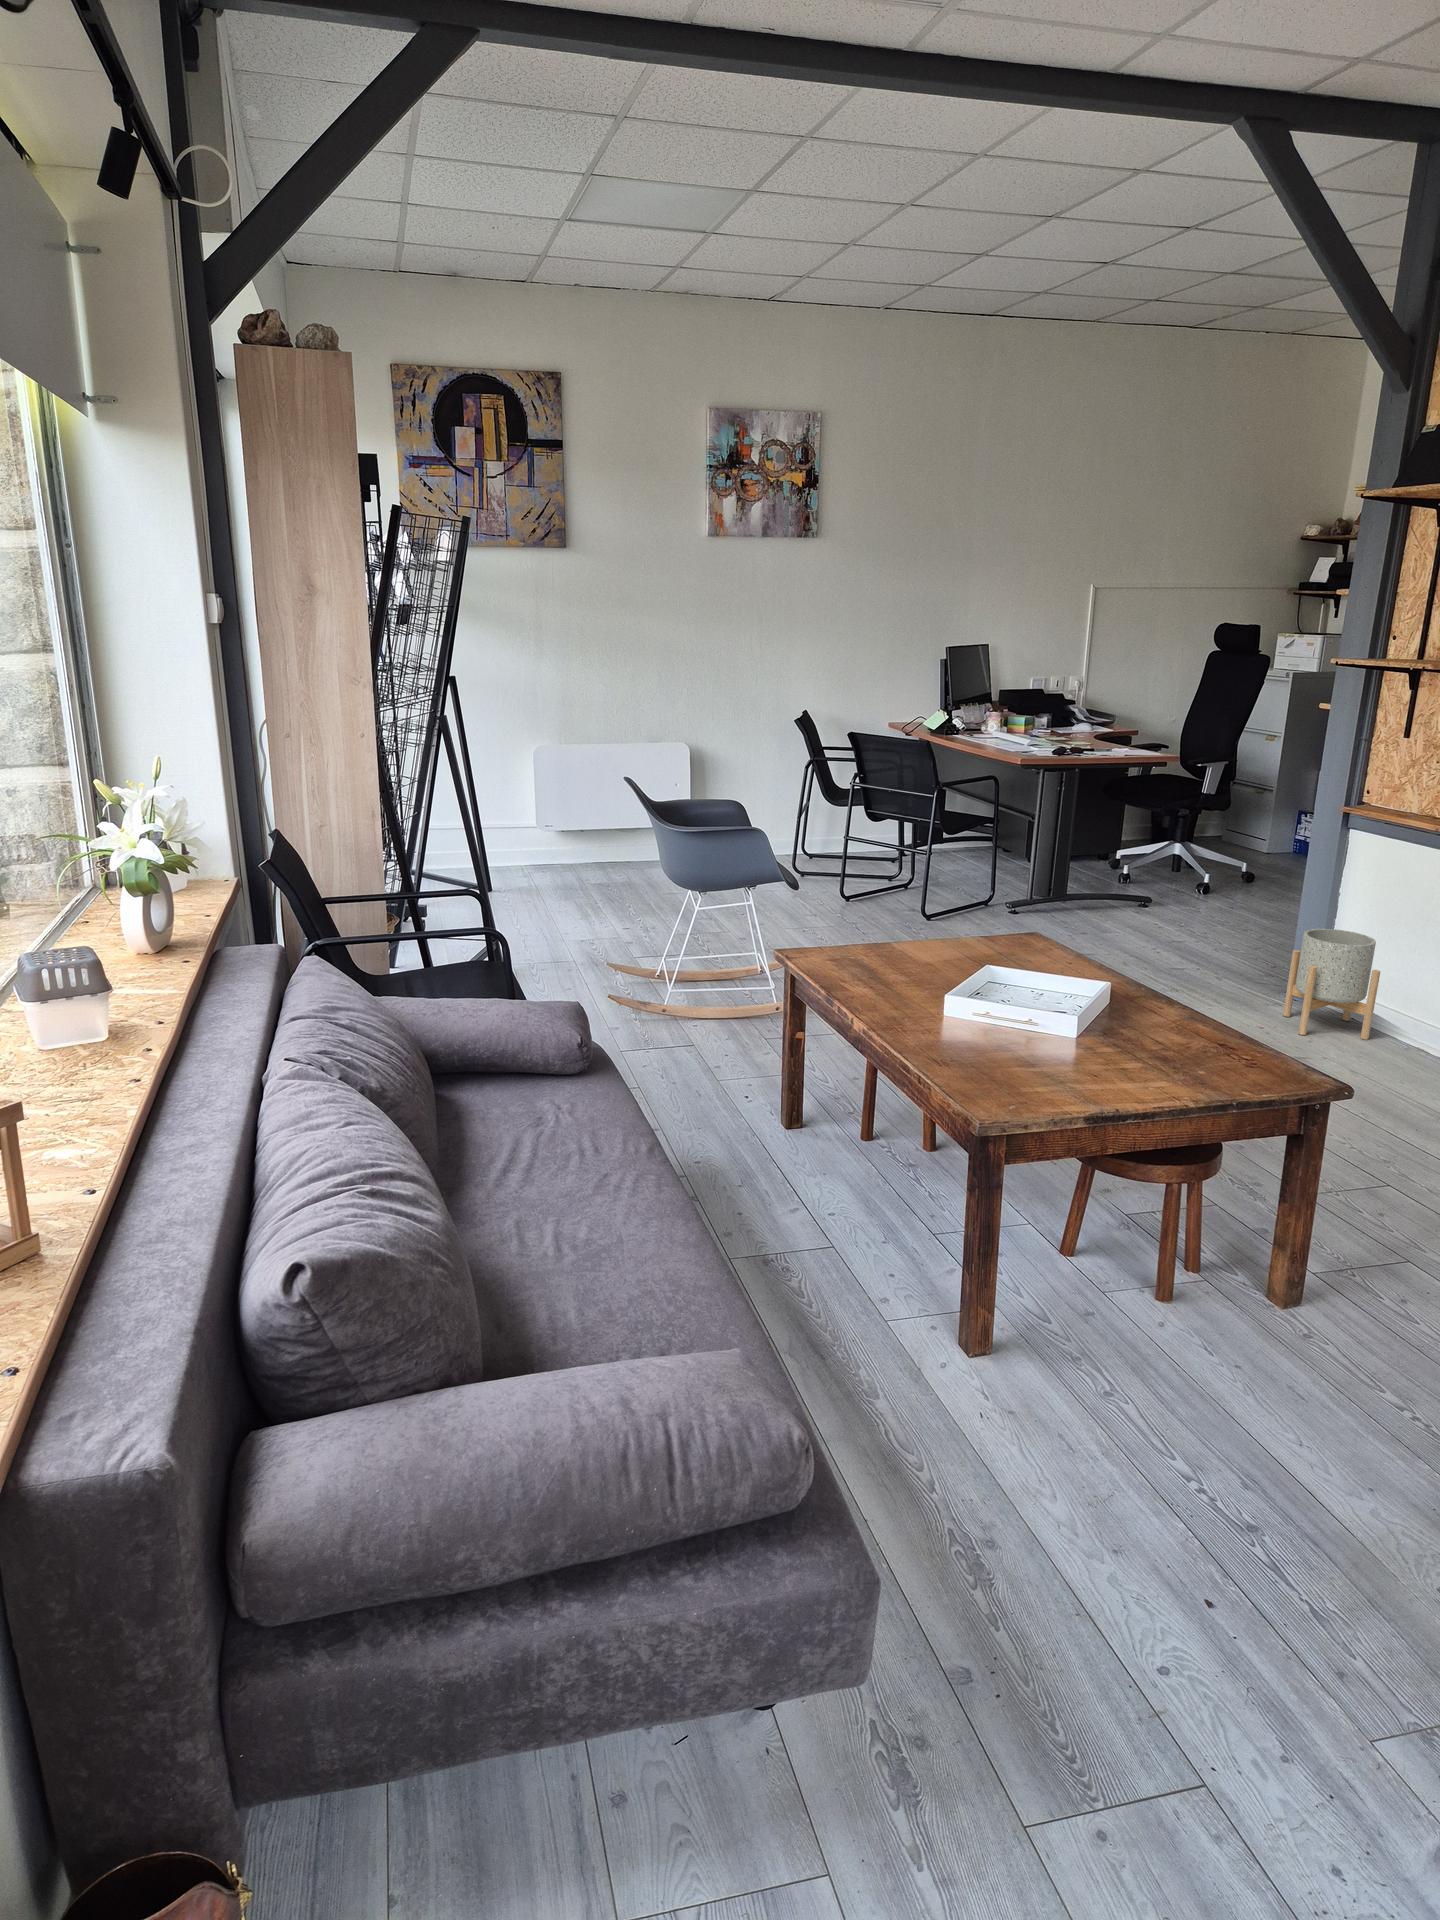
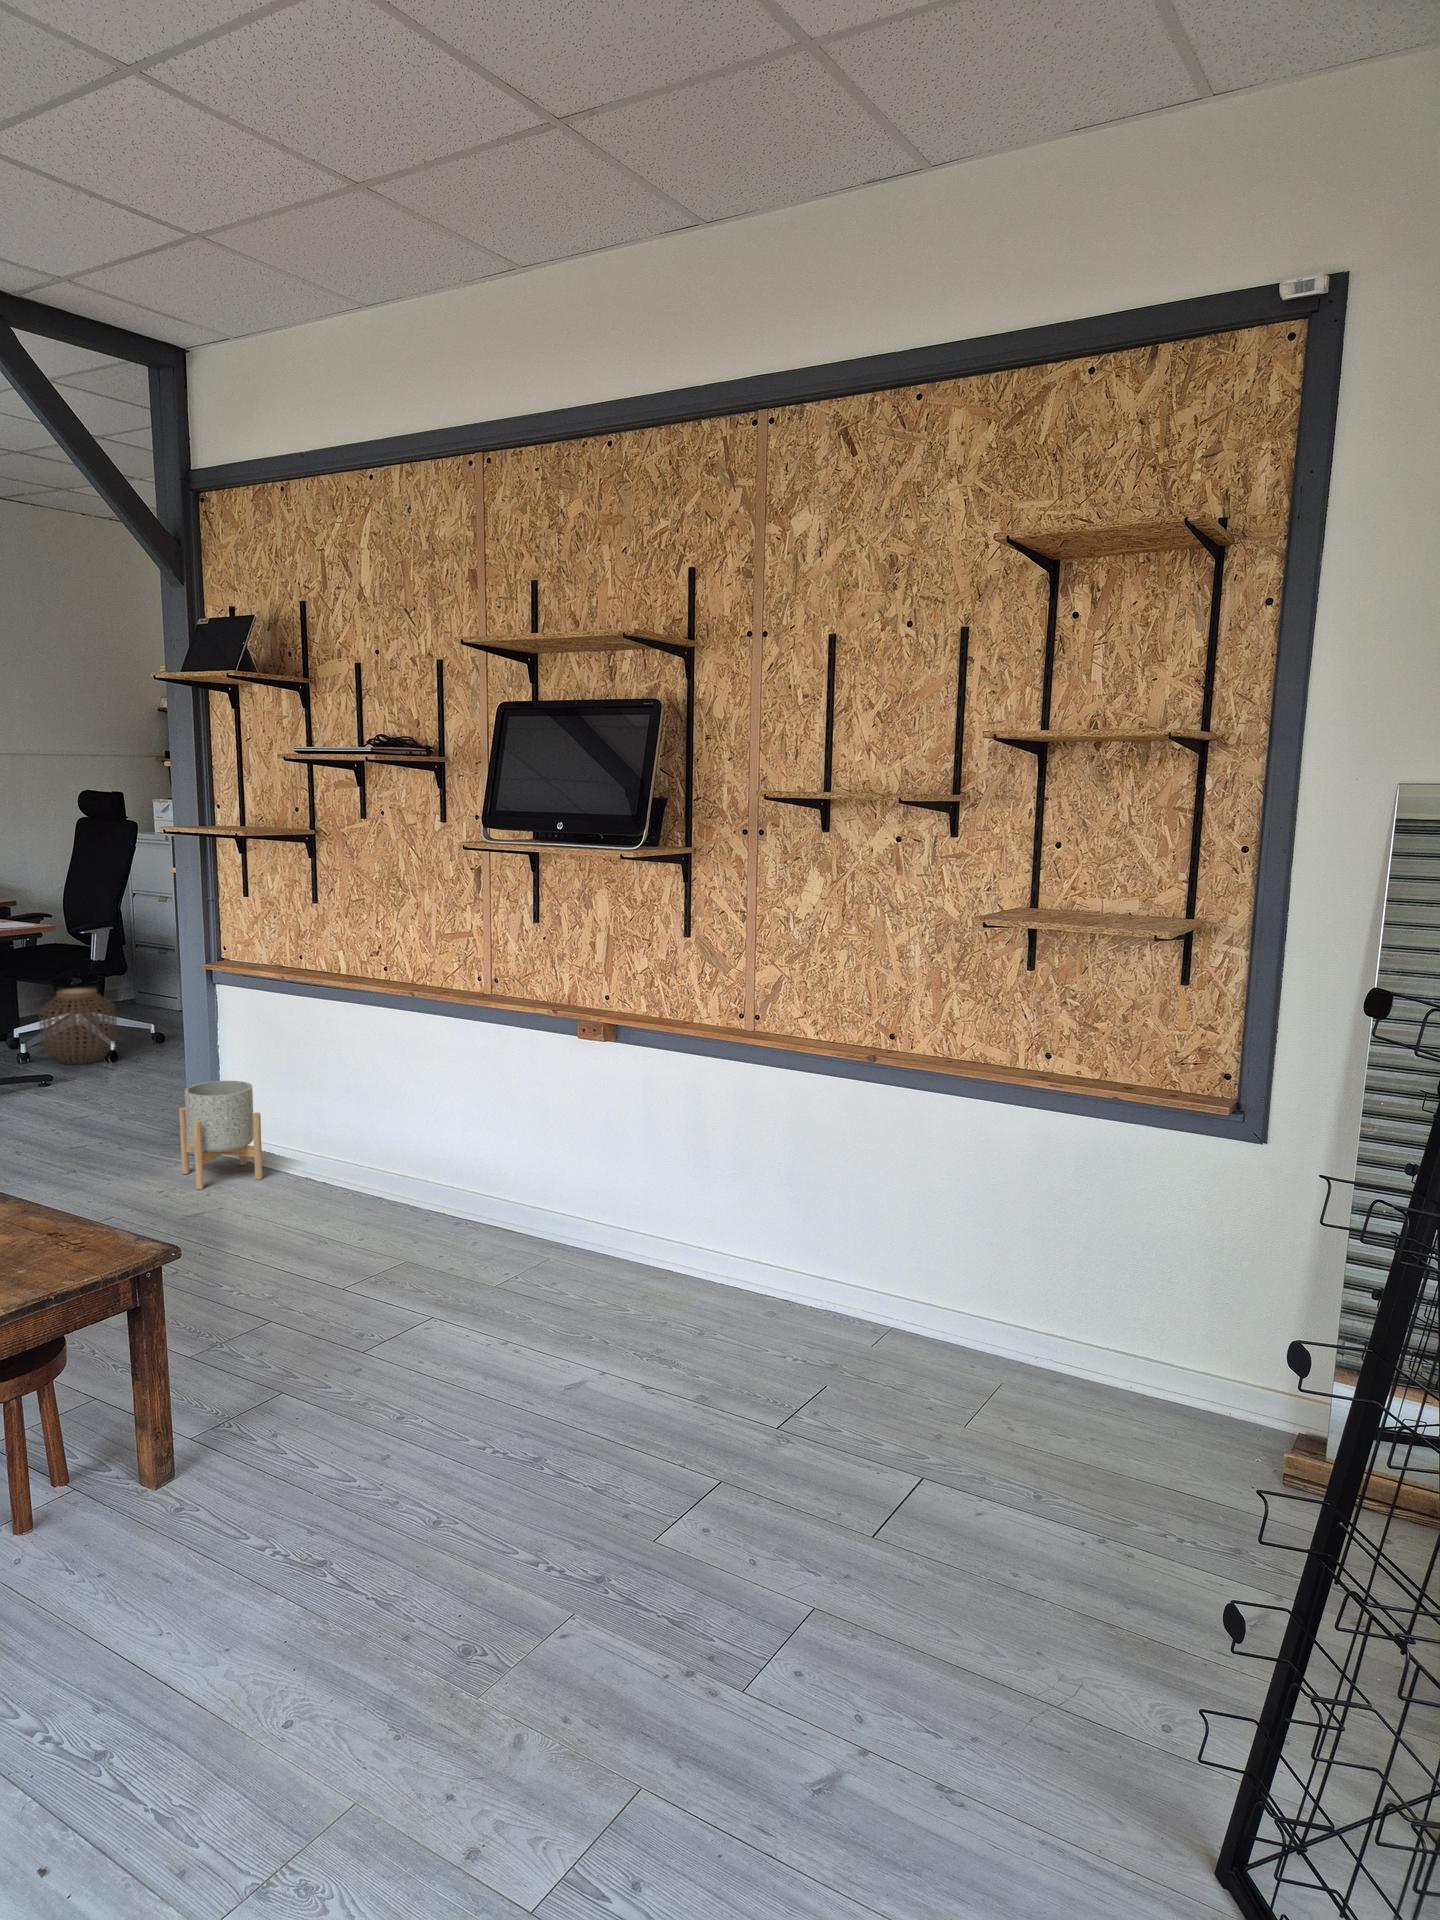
woven basket: none [1145,817,1218,892] -> present [39,988,117,1065]

